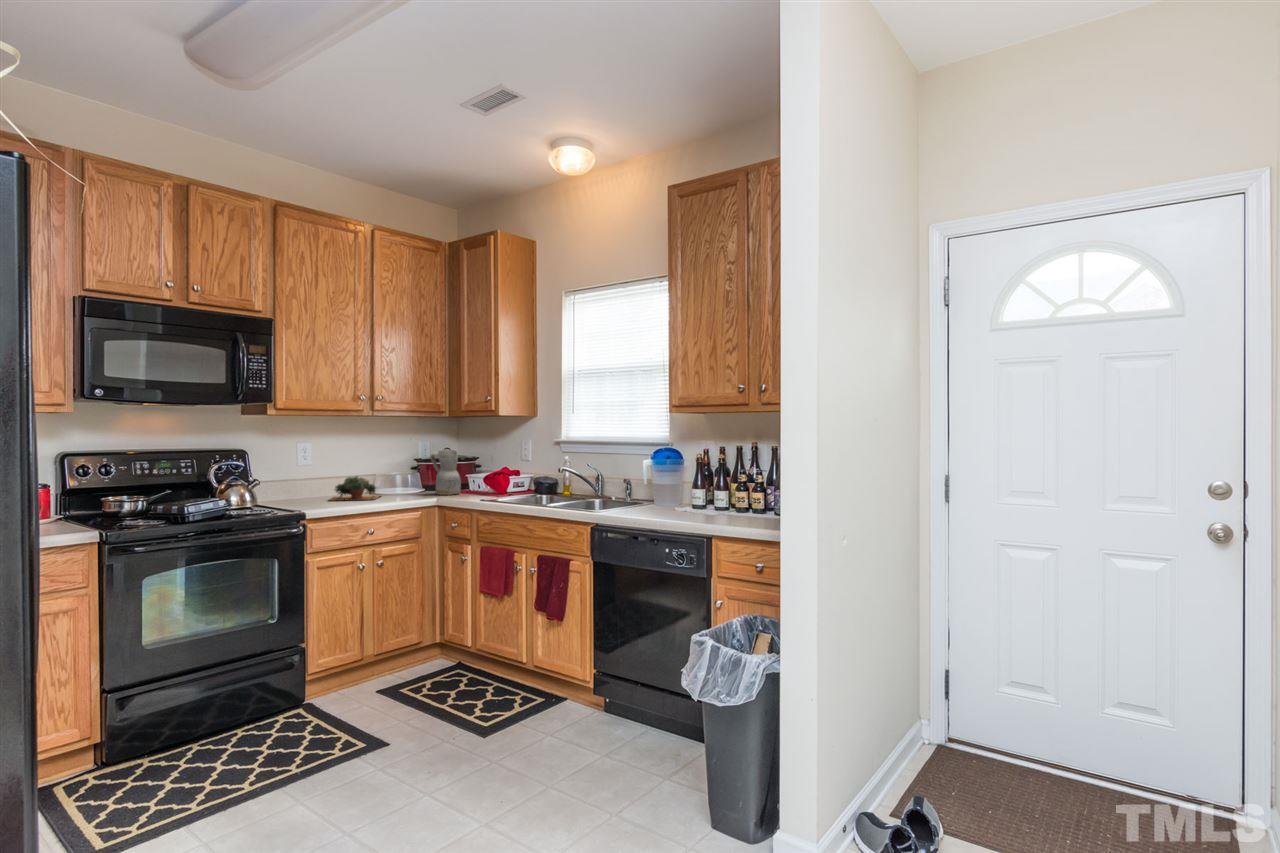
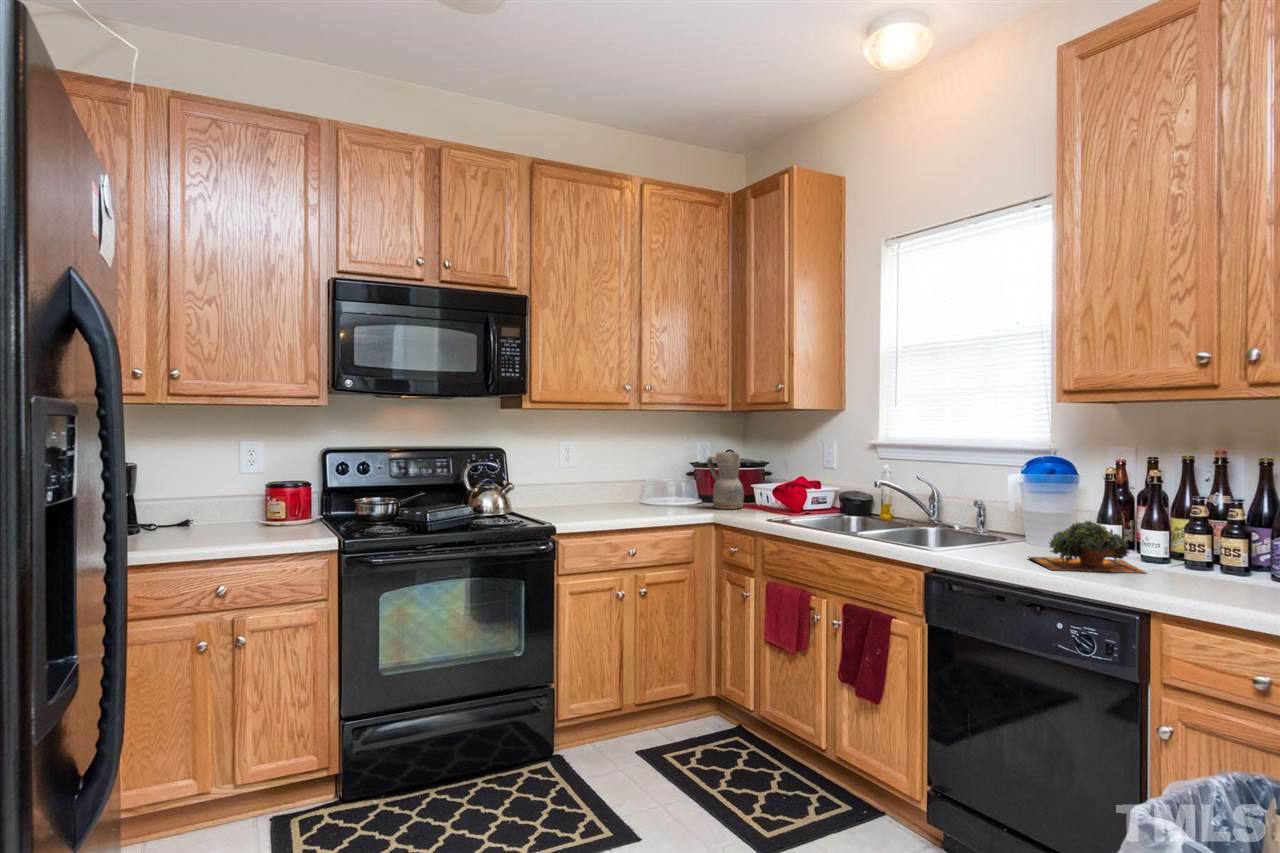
succulent plant: present [330,476,379,501] -> present [1029,521,1145,573]

